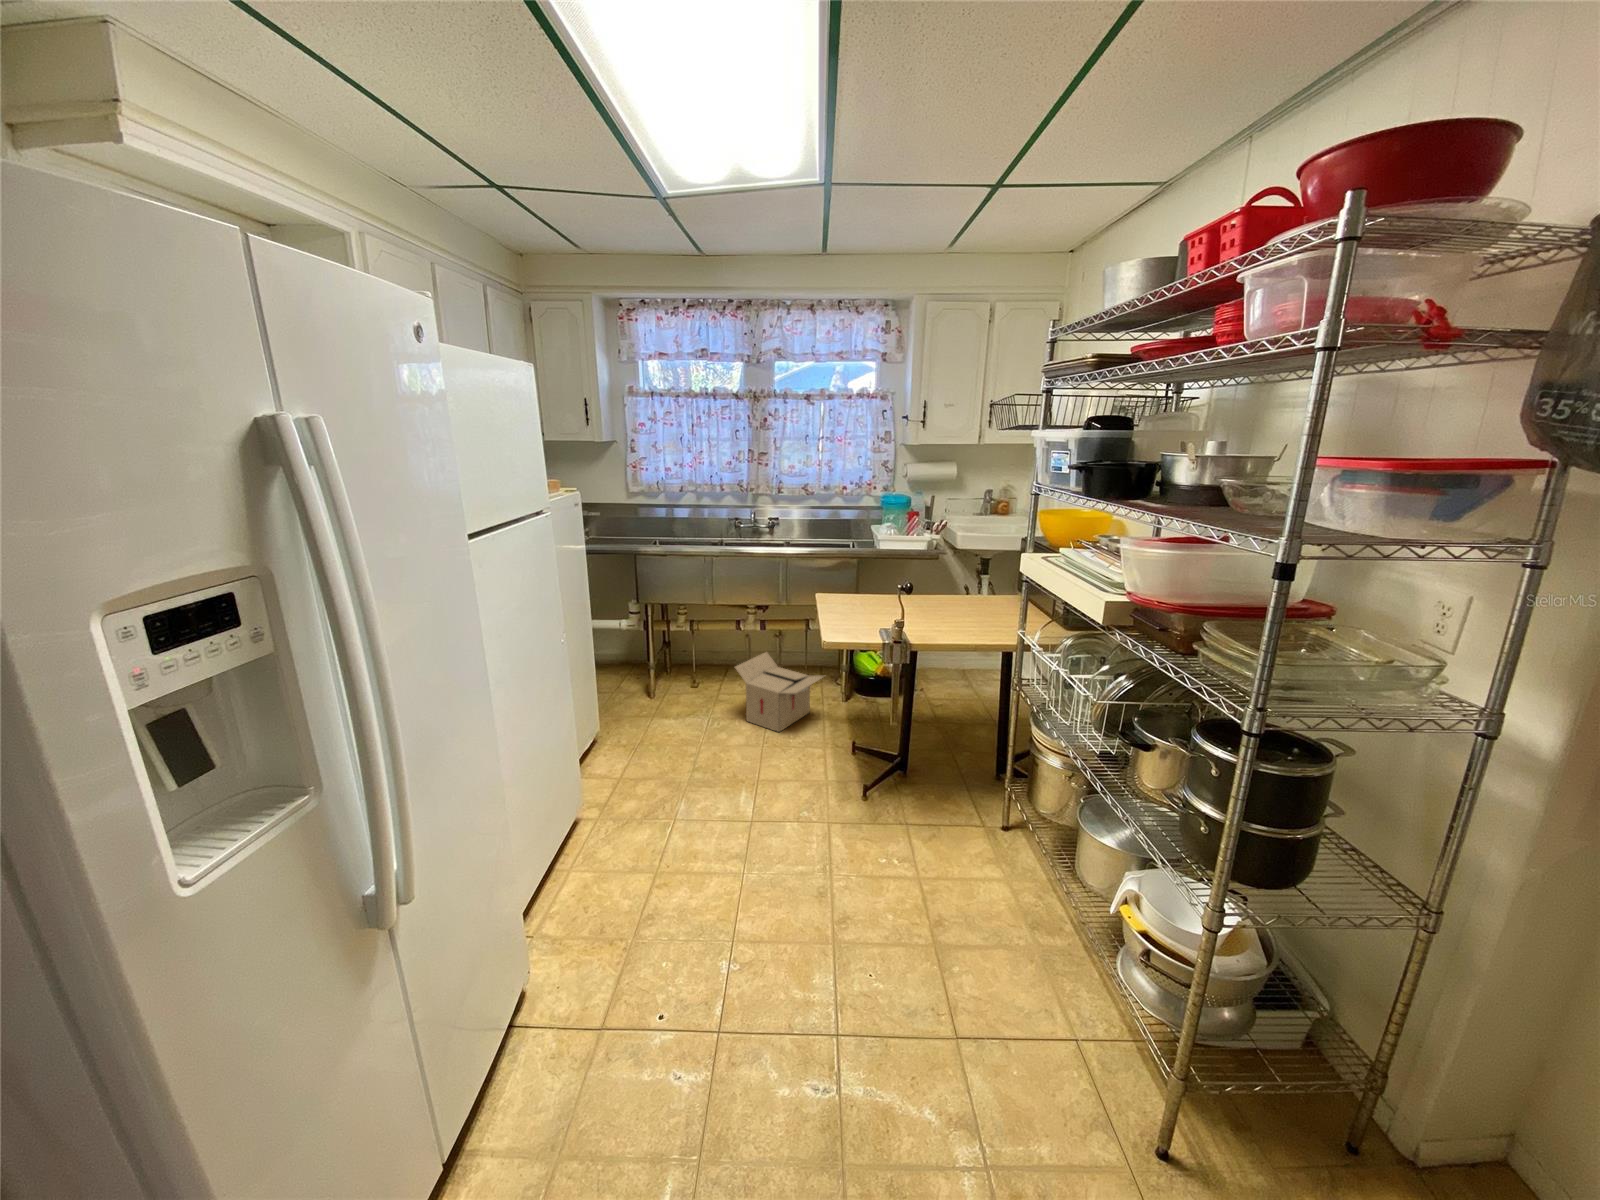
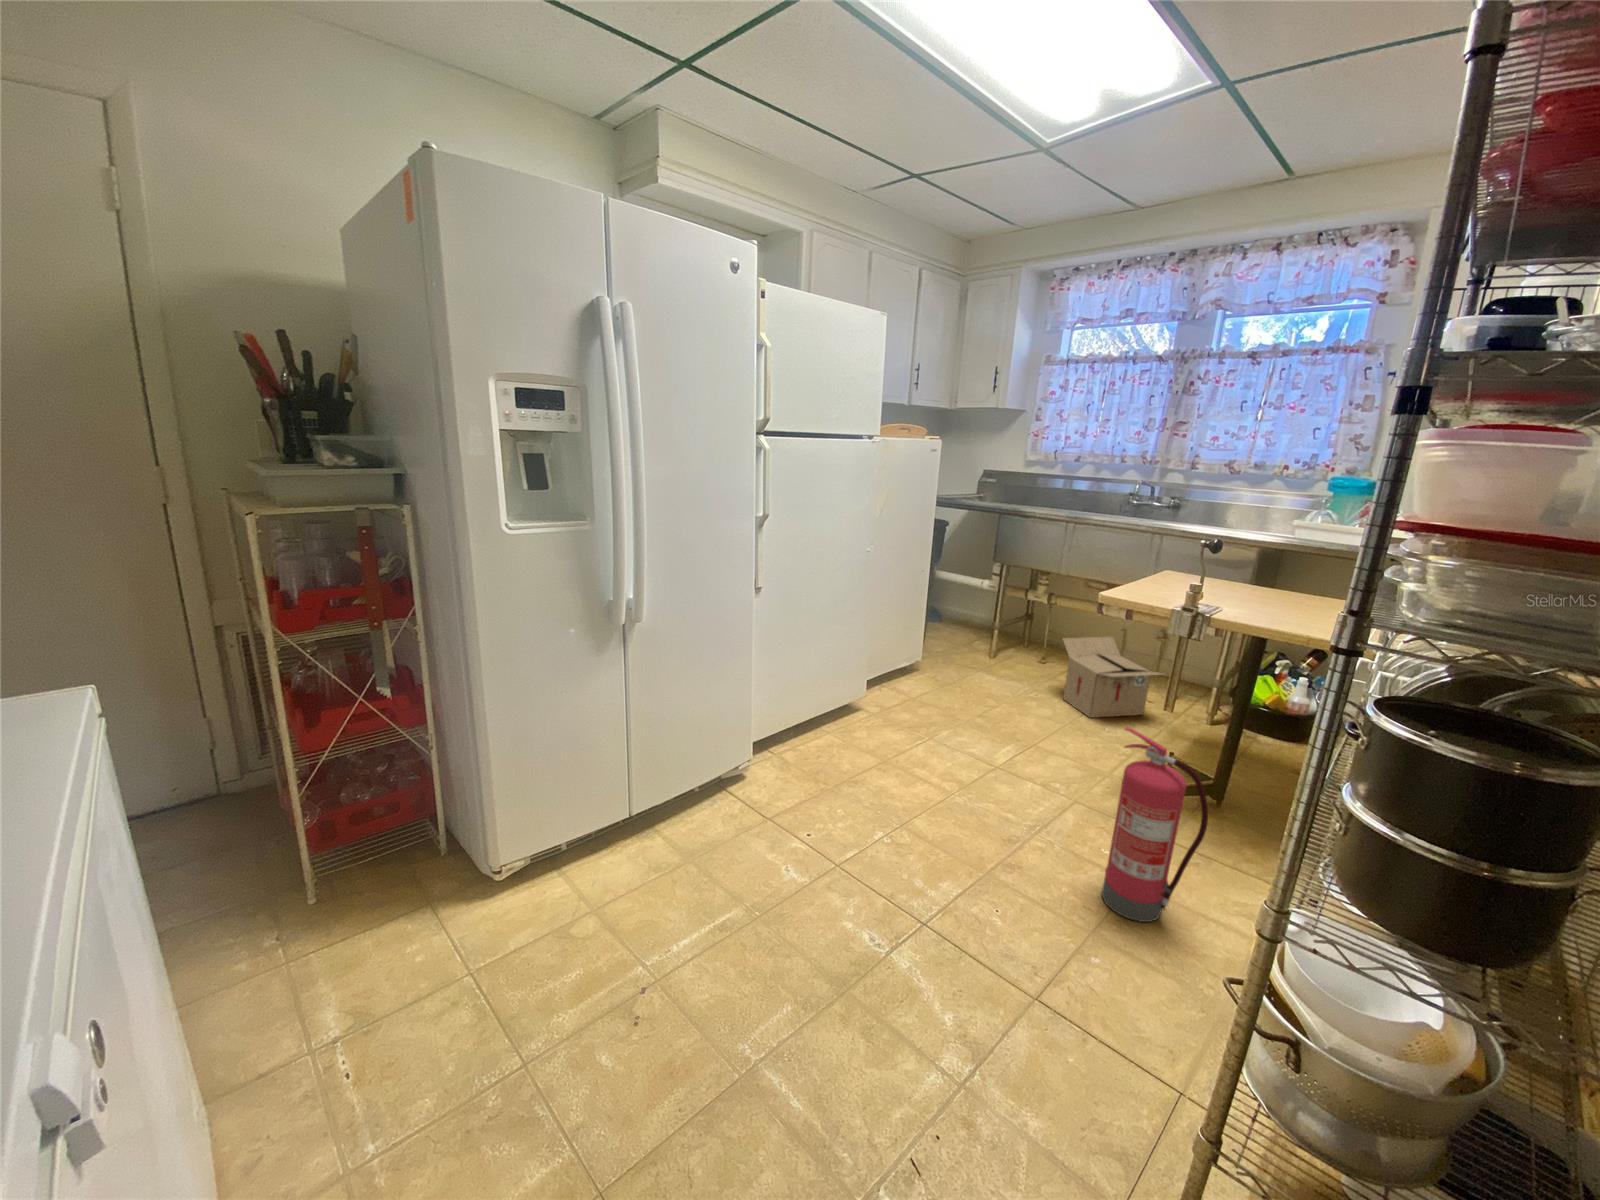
fire extinguisher: none [912,764,985,915] -> present [1102,727,1208,922]

